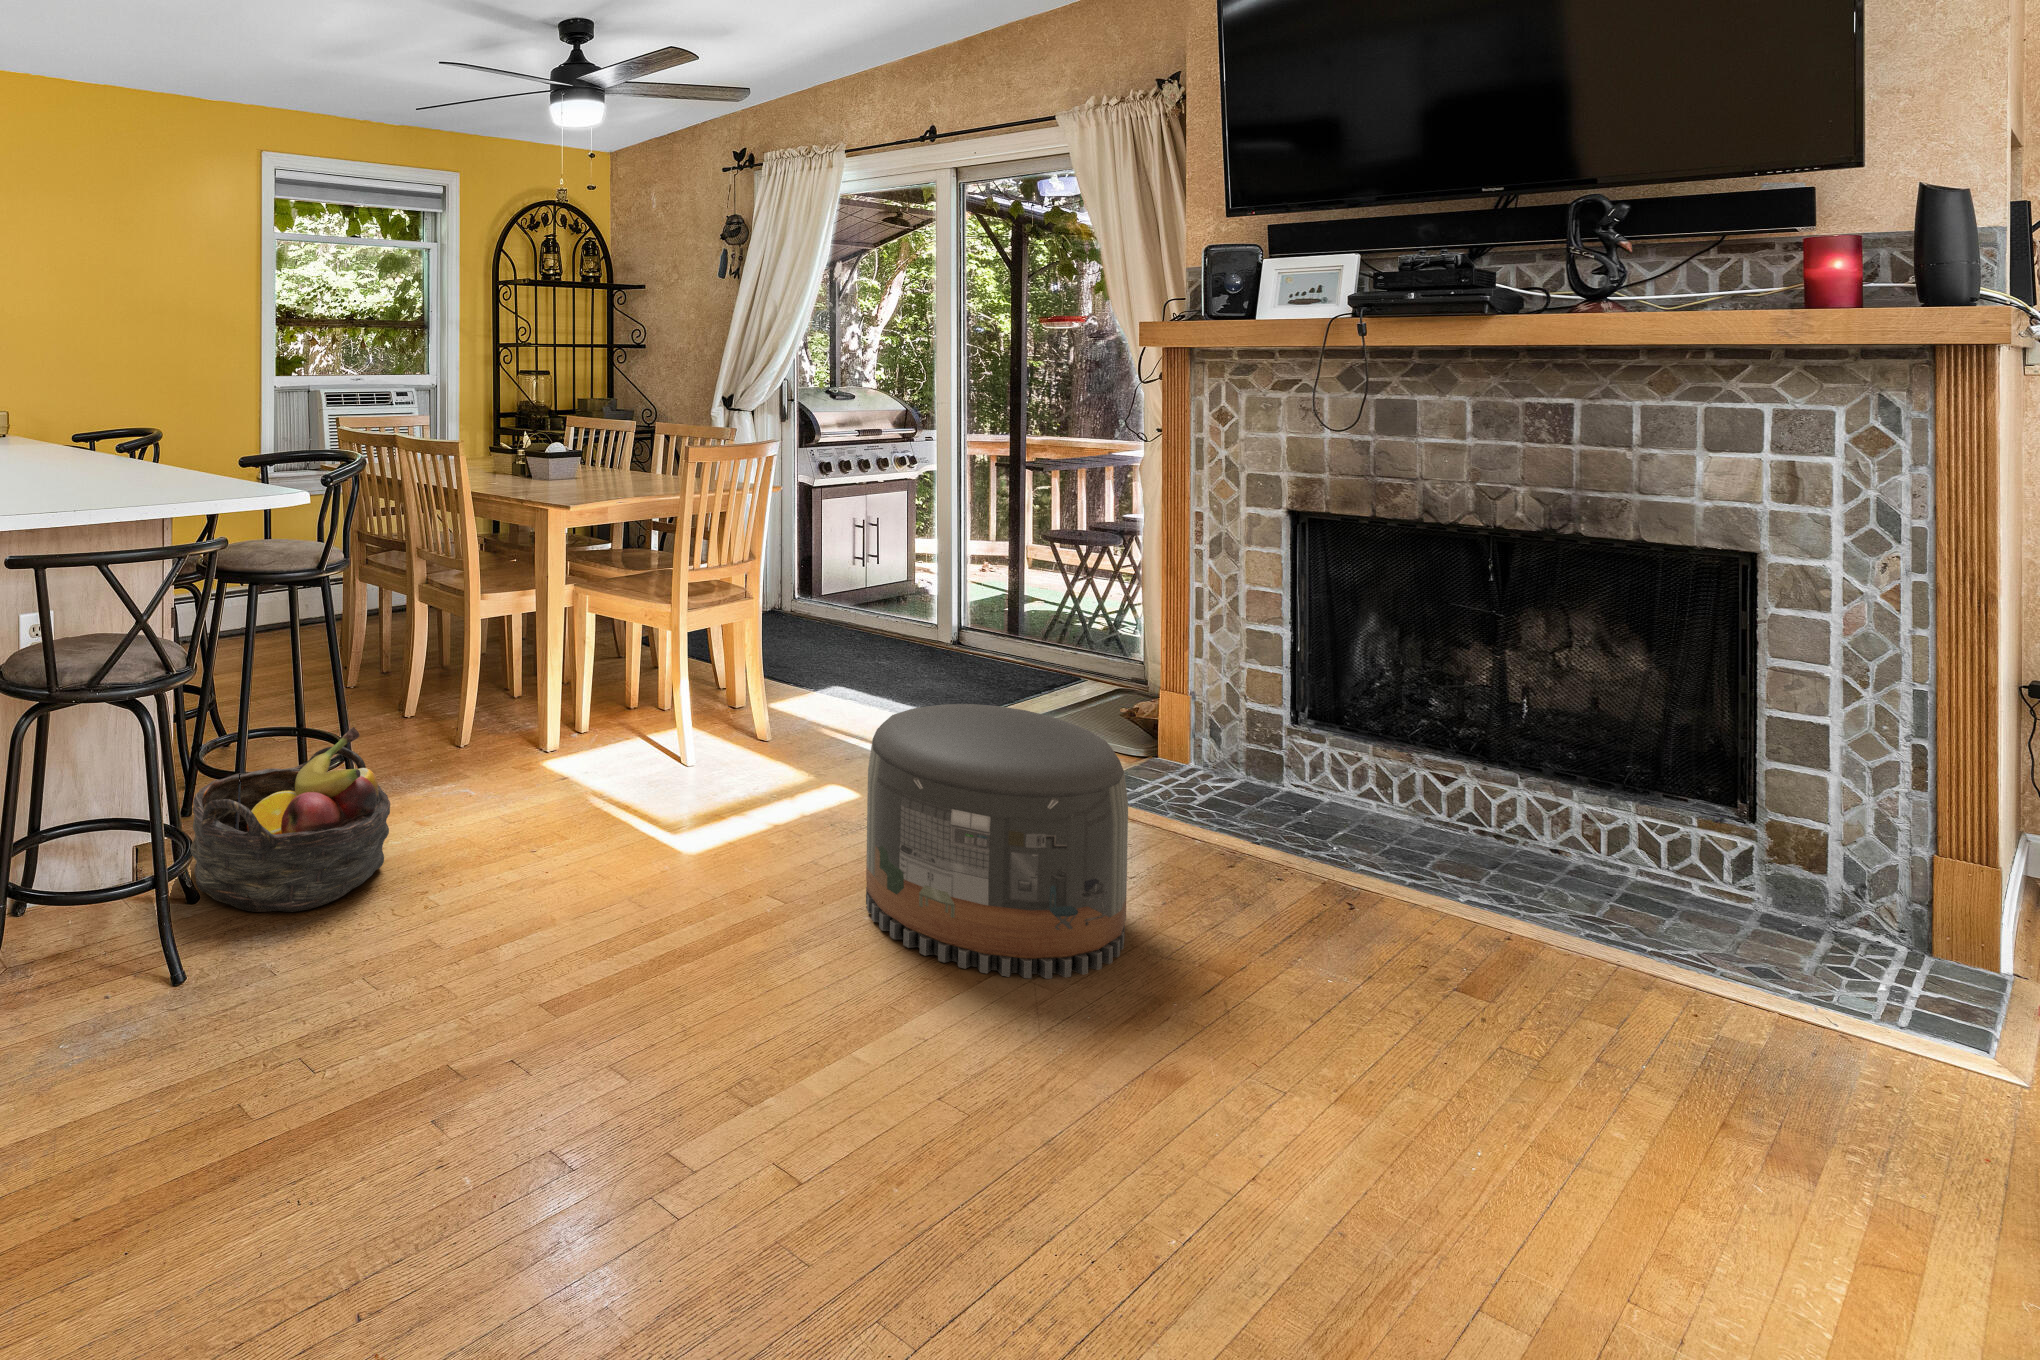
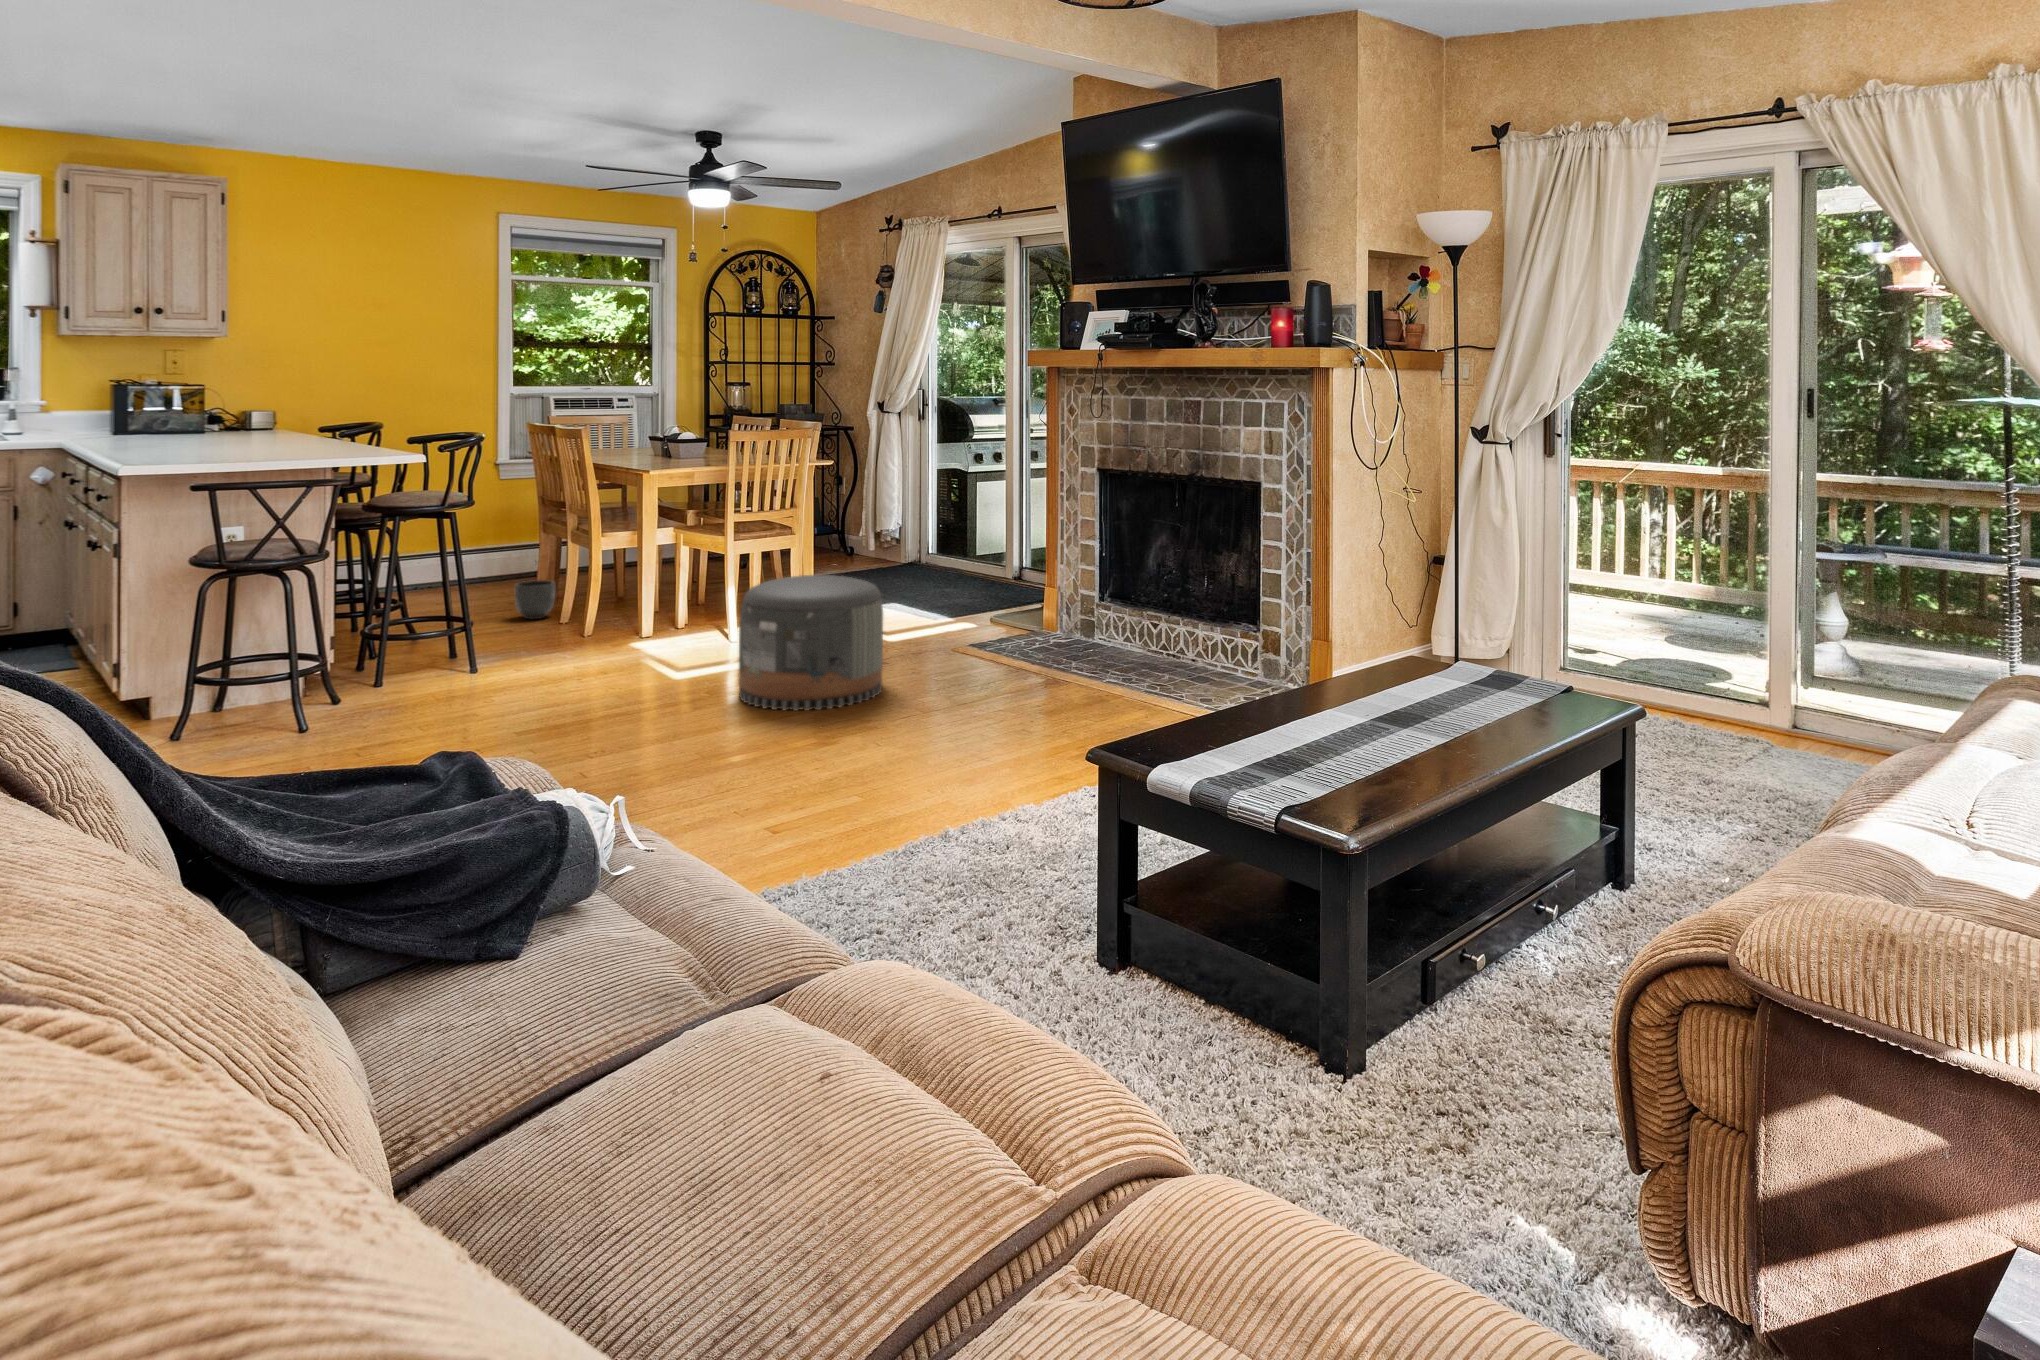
planter: none [350,652,402,710] -> present [515,580,555,619]
basket: present [190,727,390,912] -> none [332,603,471,702]

